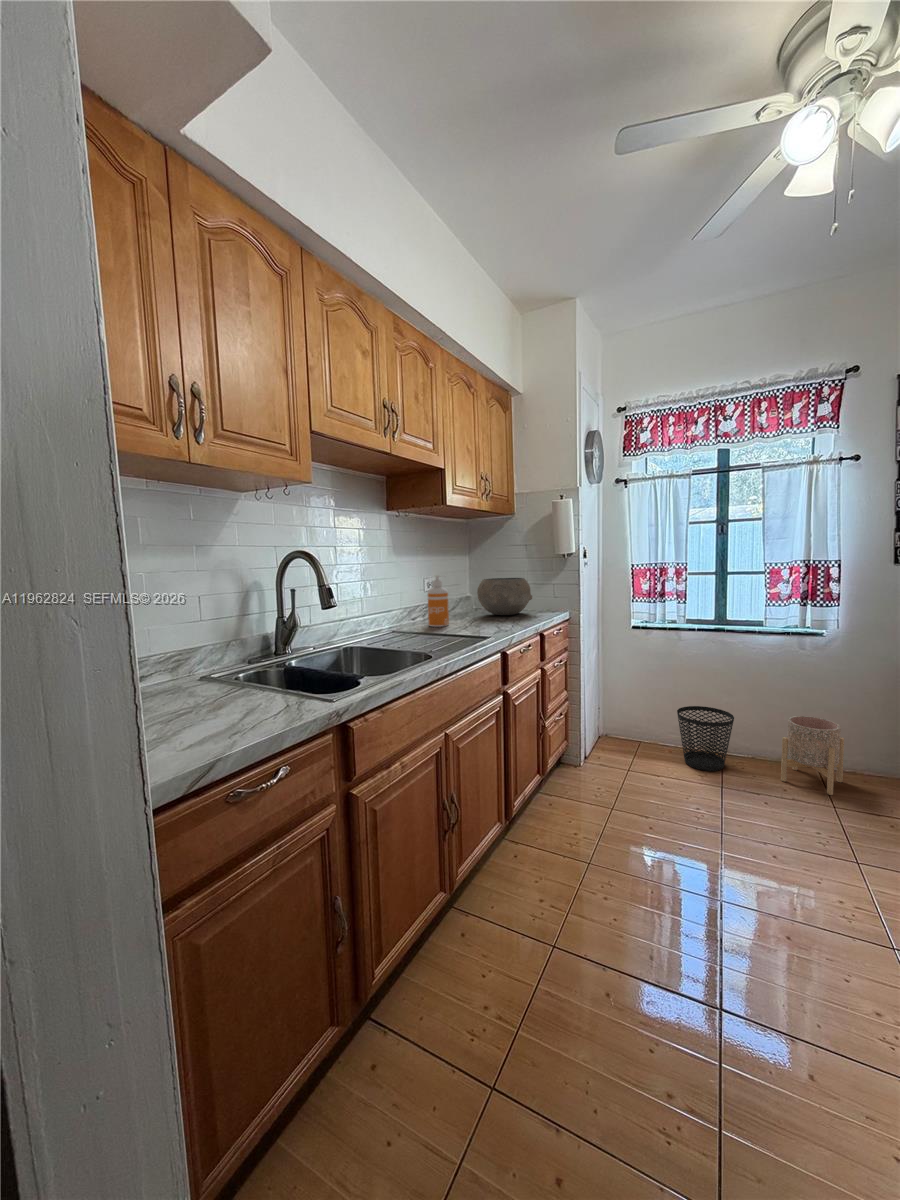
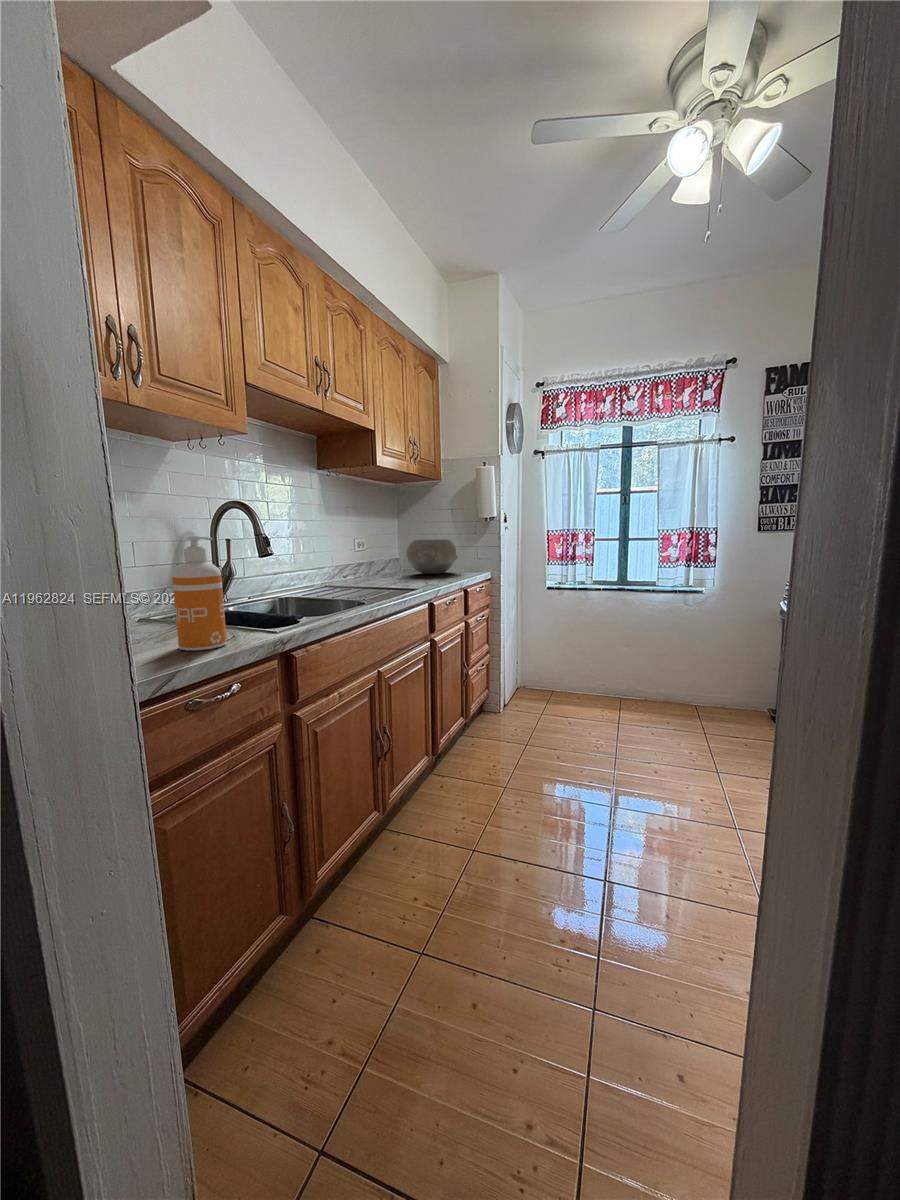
soap dispenser: present [428,575,449,627] -> present [172,536,227,651]
wastebasket: present [677,706,734,771] -> none [584,656,630,711]
planter: present [781,716,844,795] -> none [665,661,715,724]

